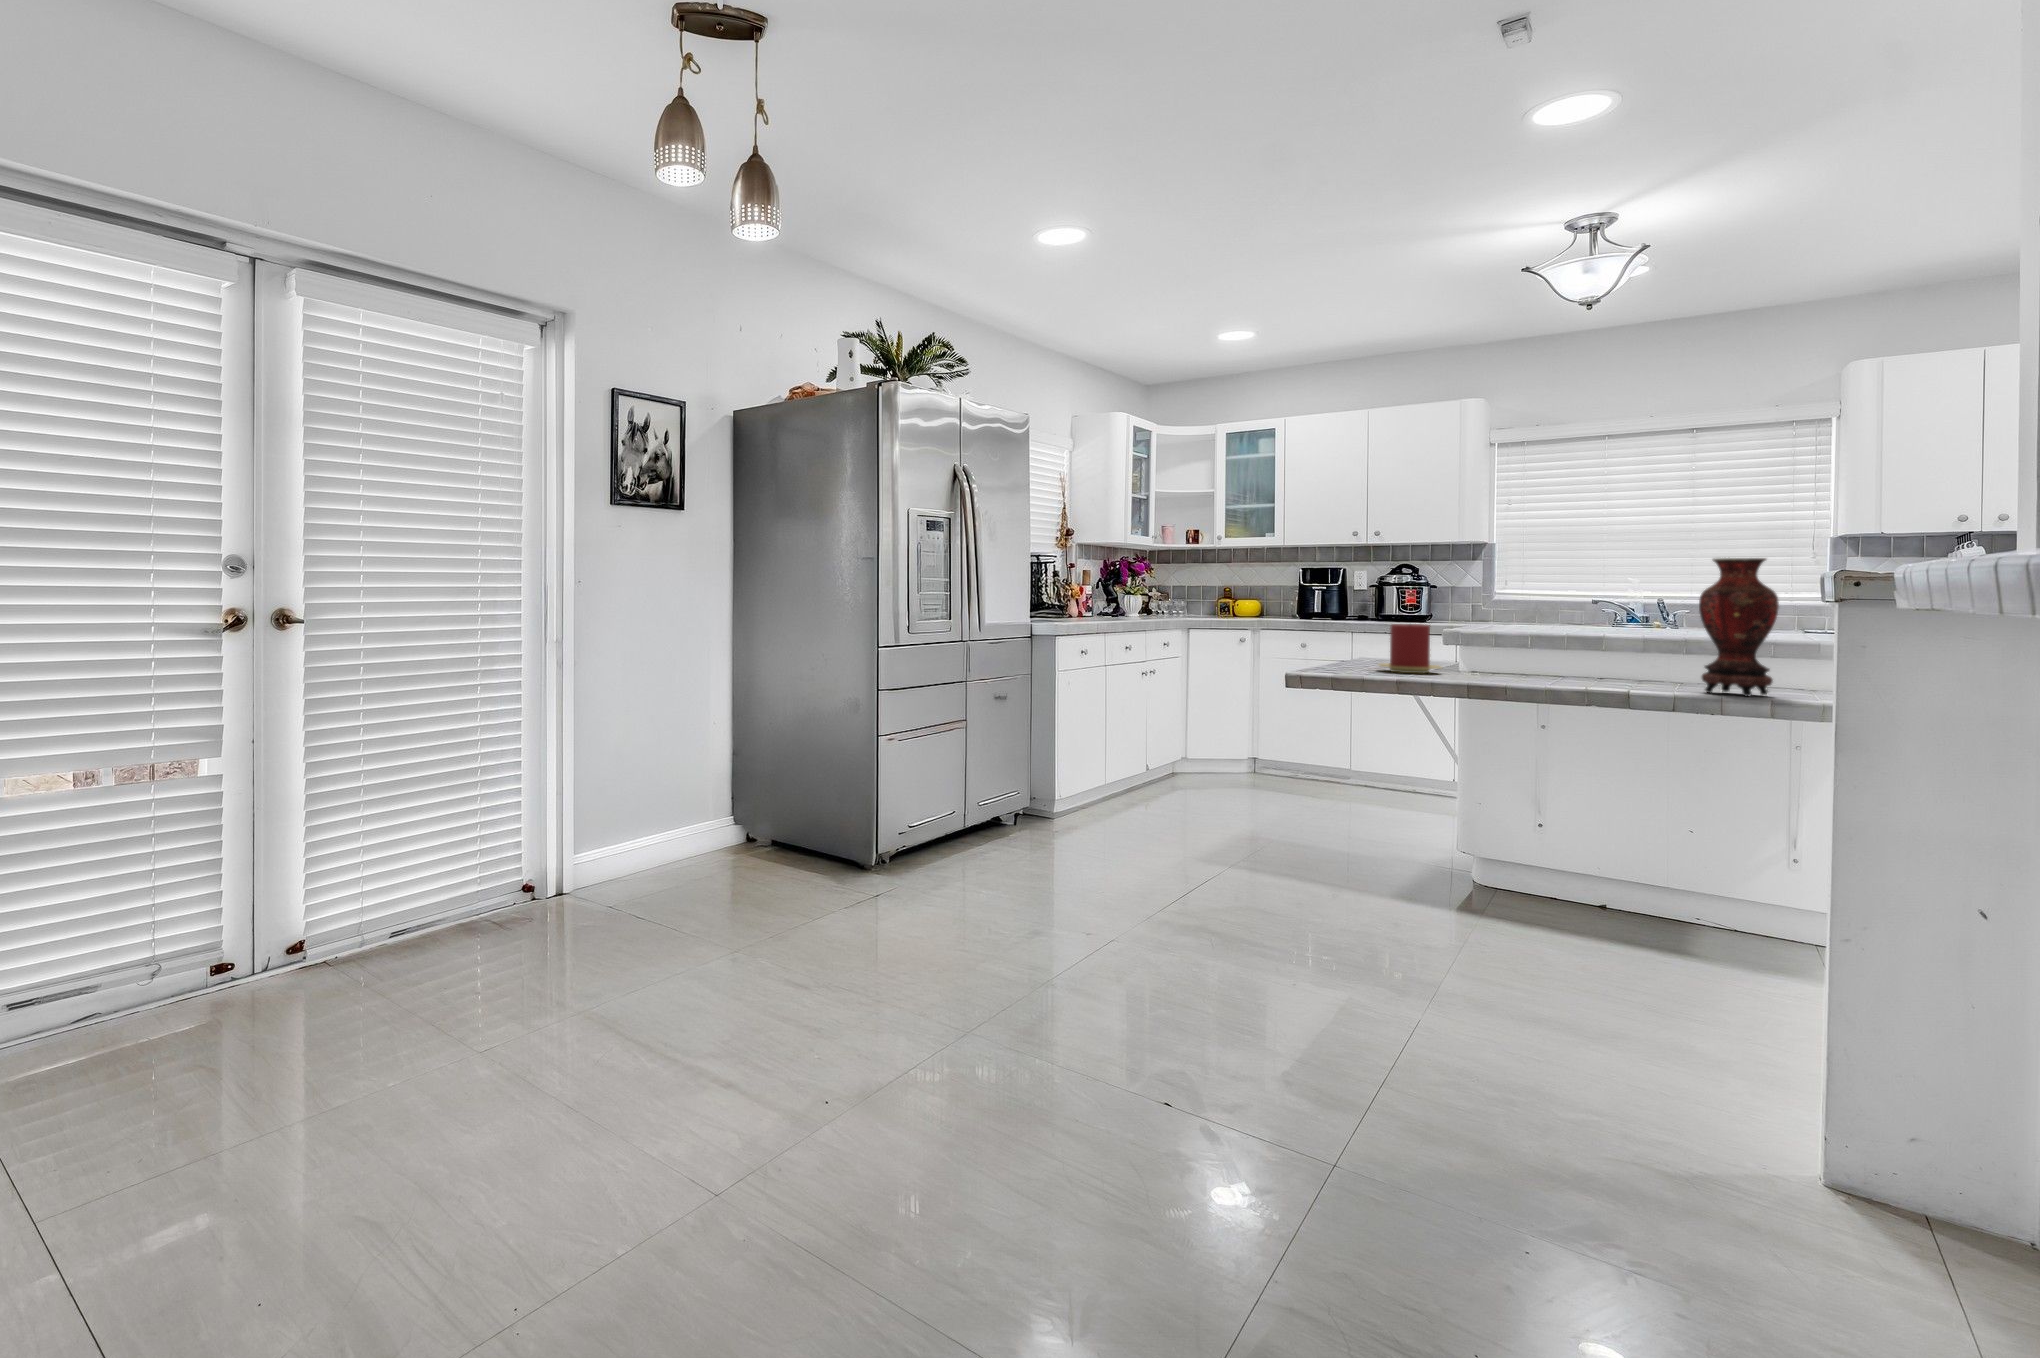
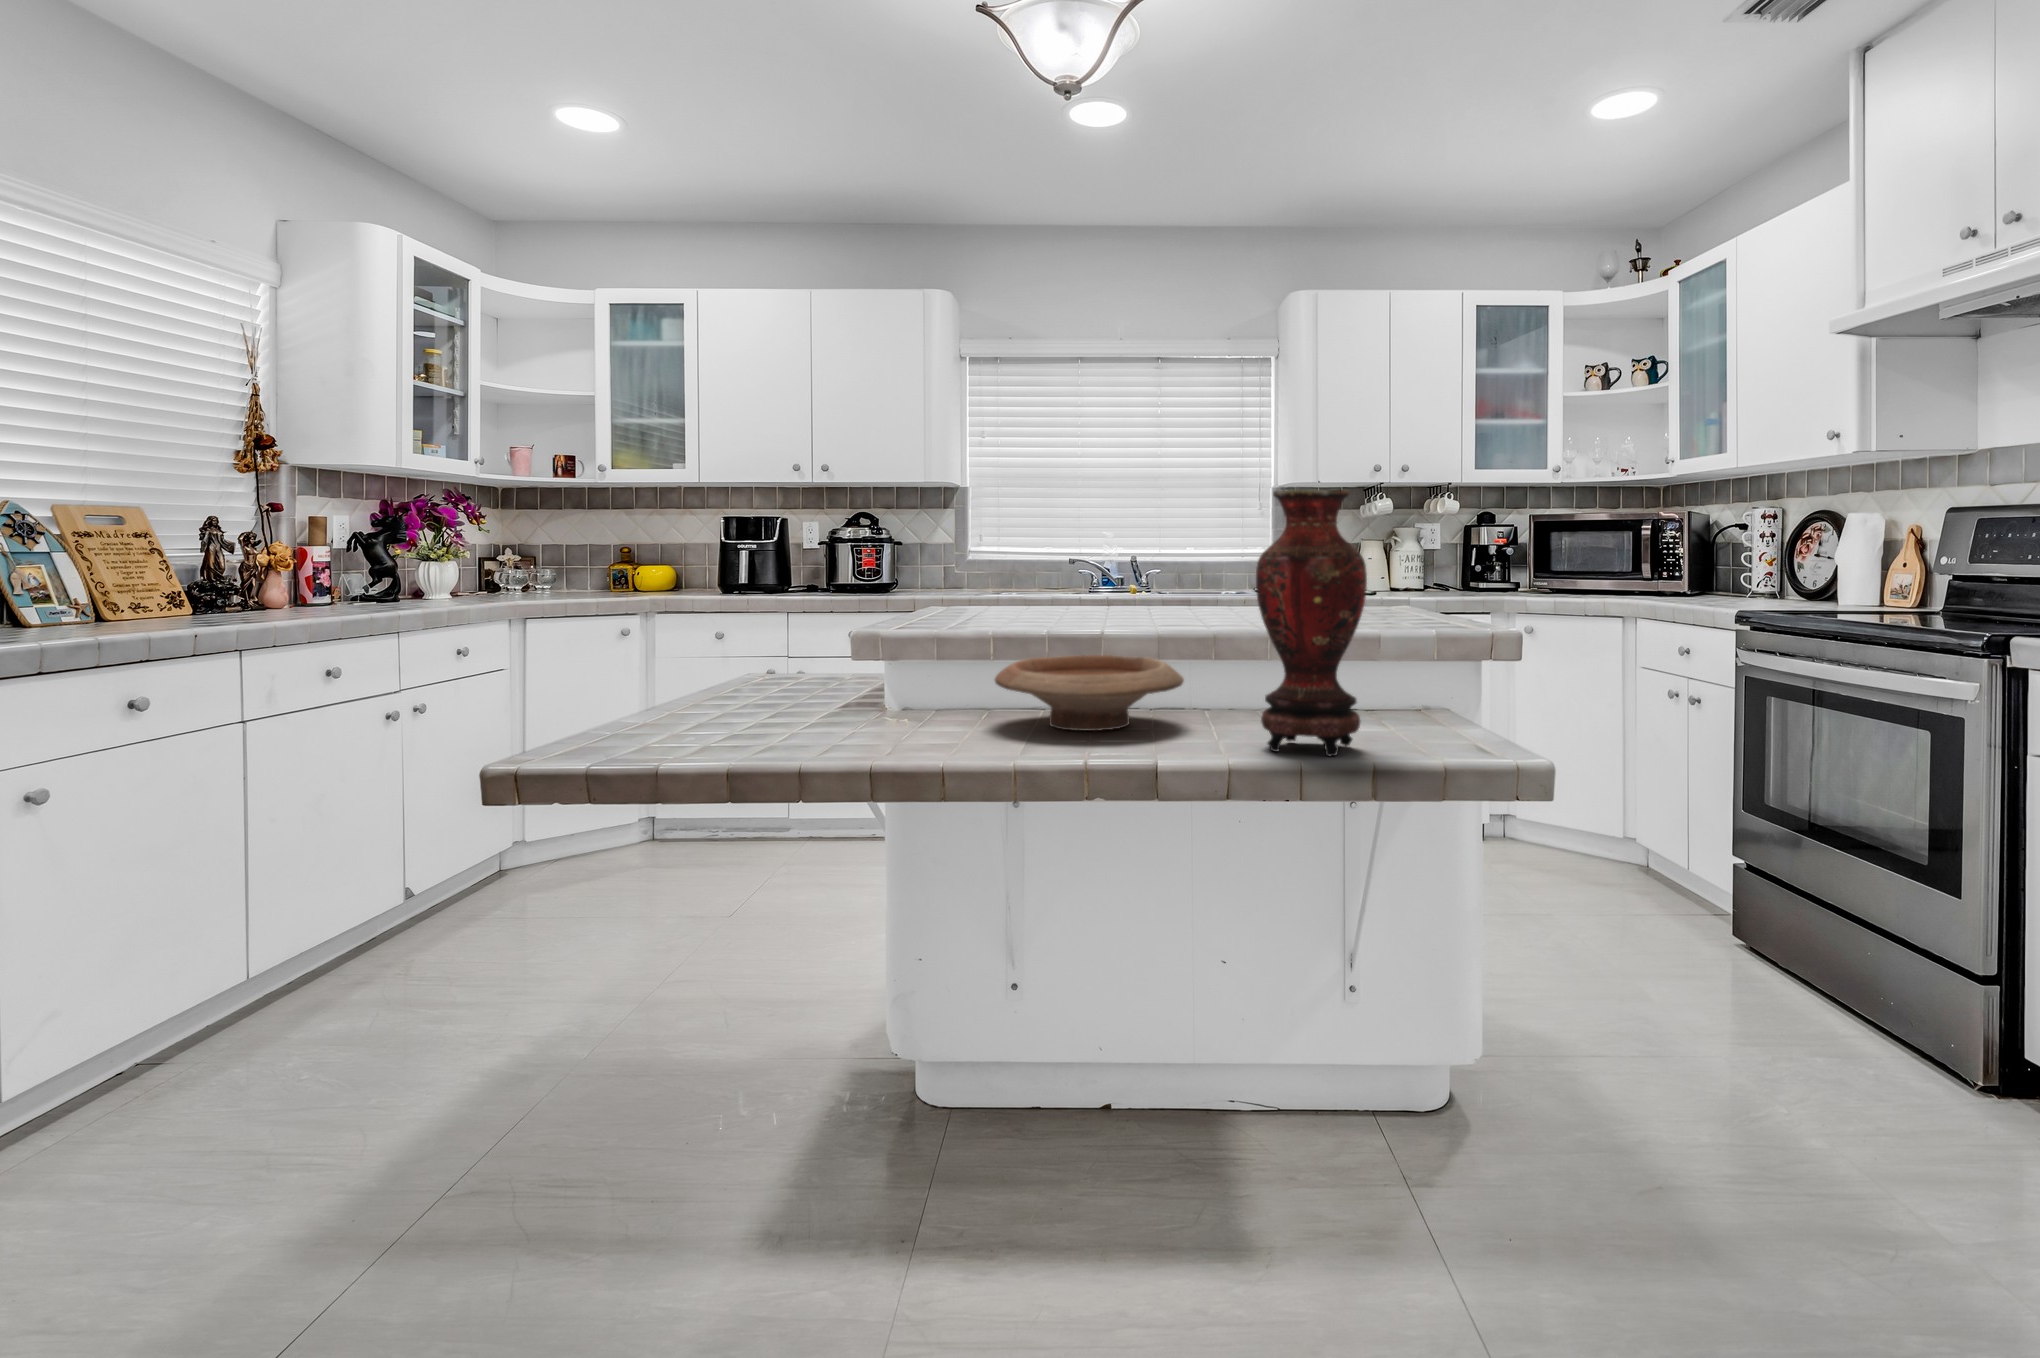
candle: present [1379,624,1442,673] -> none [715,628,844,741]
wooden bowl: none [1530,646,1656,682] -> present [995,655,1184,731]

